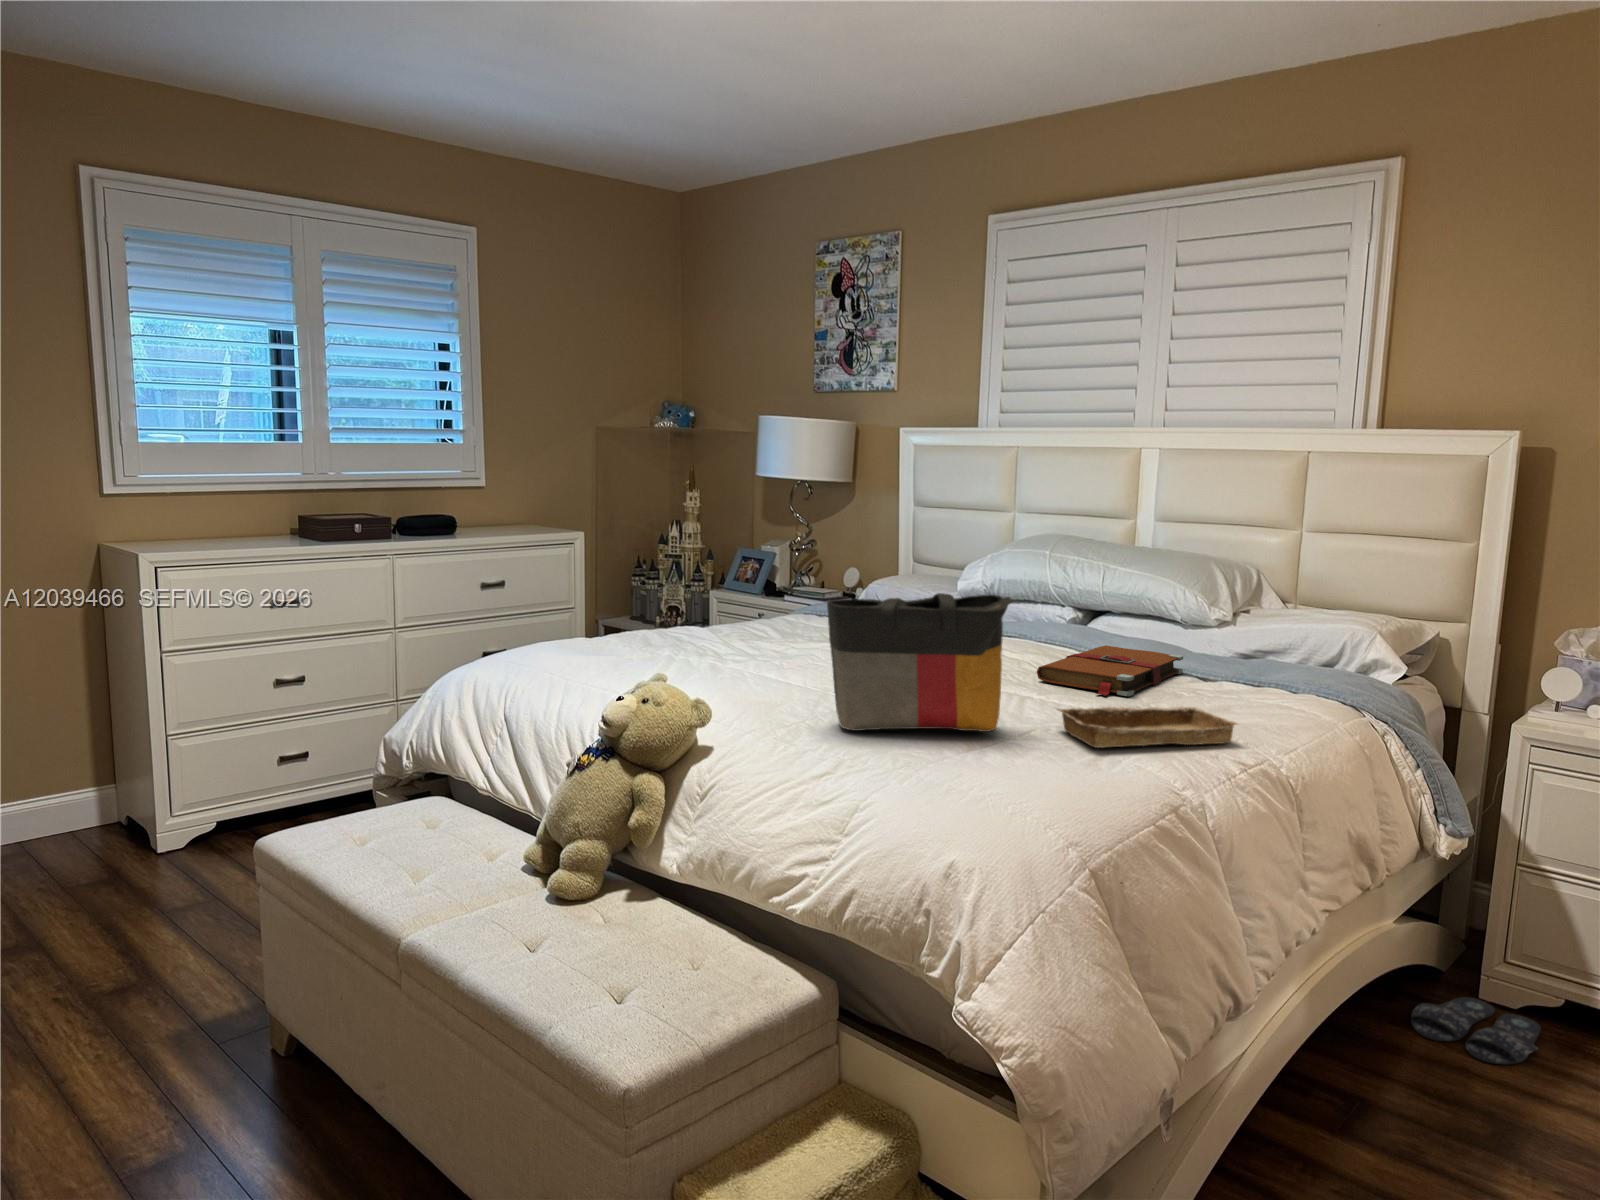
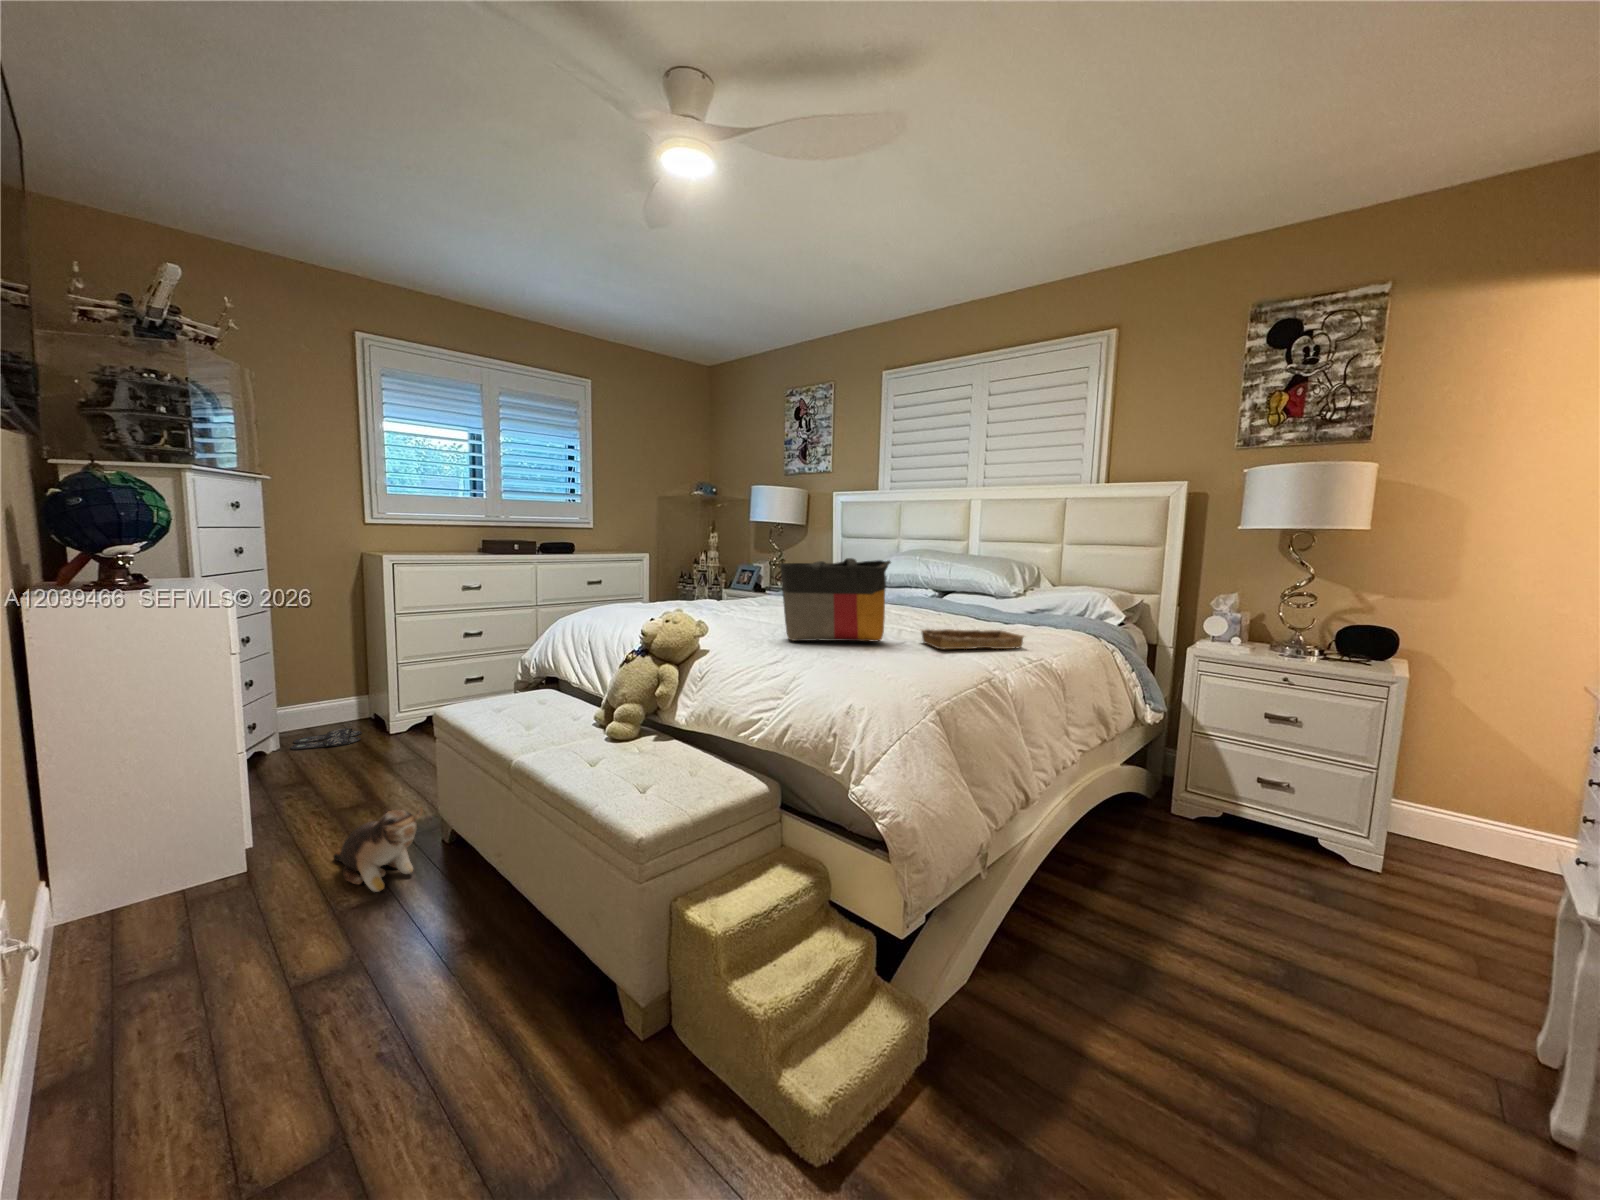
book: present [1037,645,1183,696] -> none [908,605,995,628]
slippers: present [1411,997,1541,1065] -> present [290,728,362,750]
plush toy: none [106,1001,252,1136] -> present [334,808,423,892]

